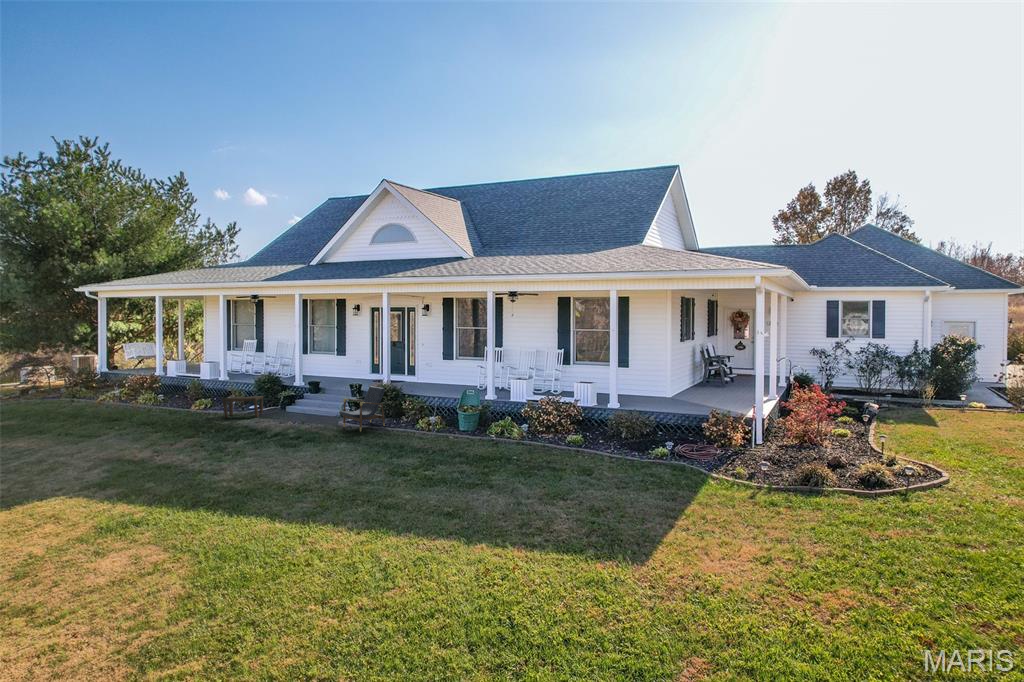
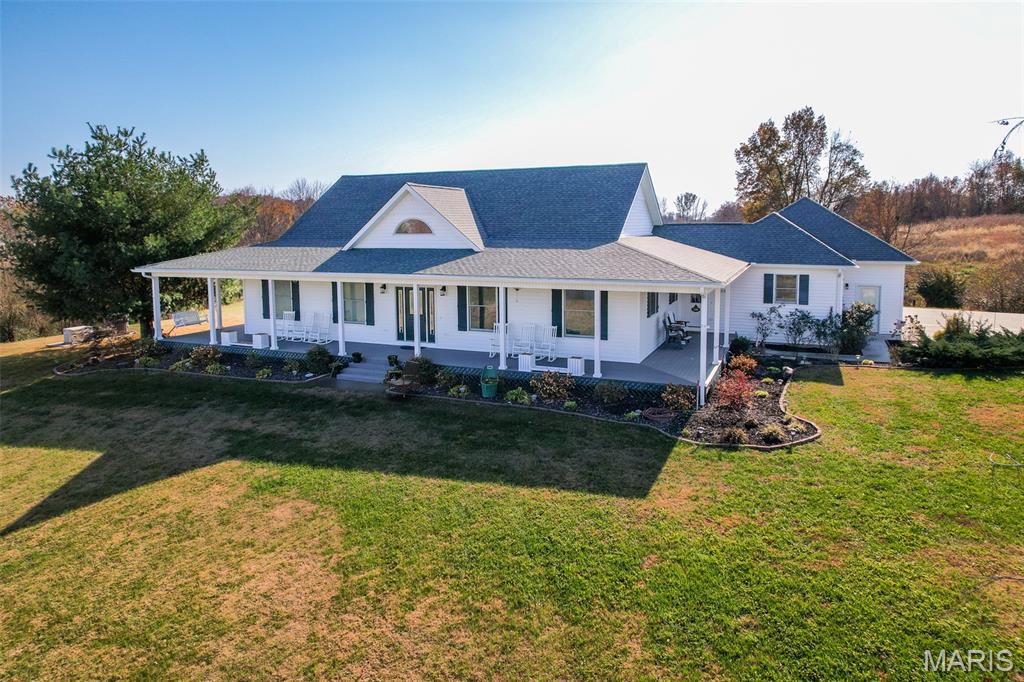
bench: present [223,396,264,418] -> none [286,366,318,385]

